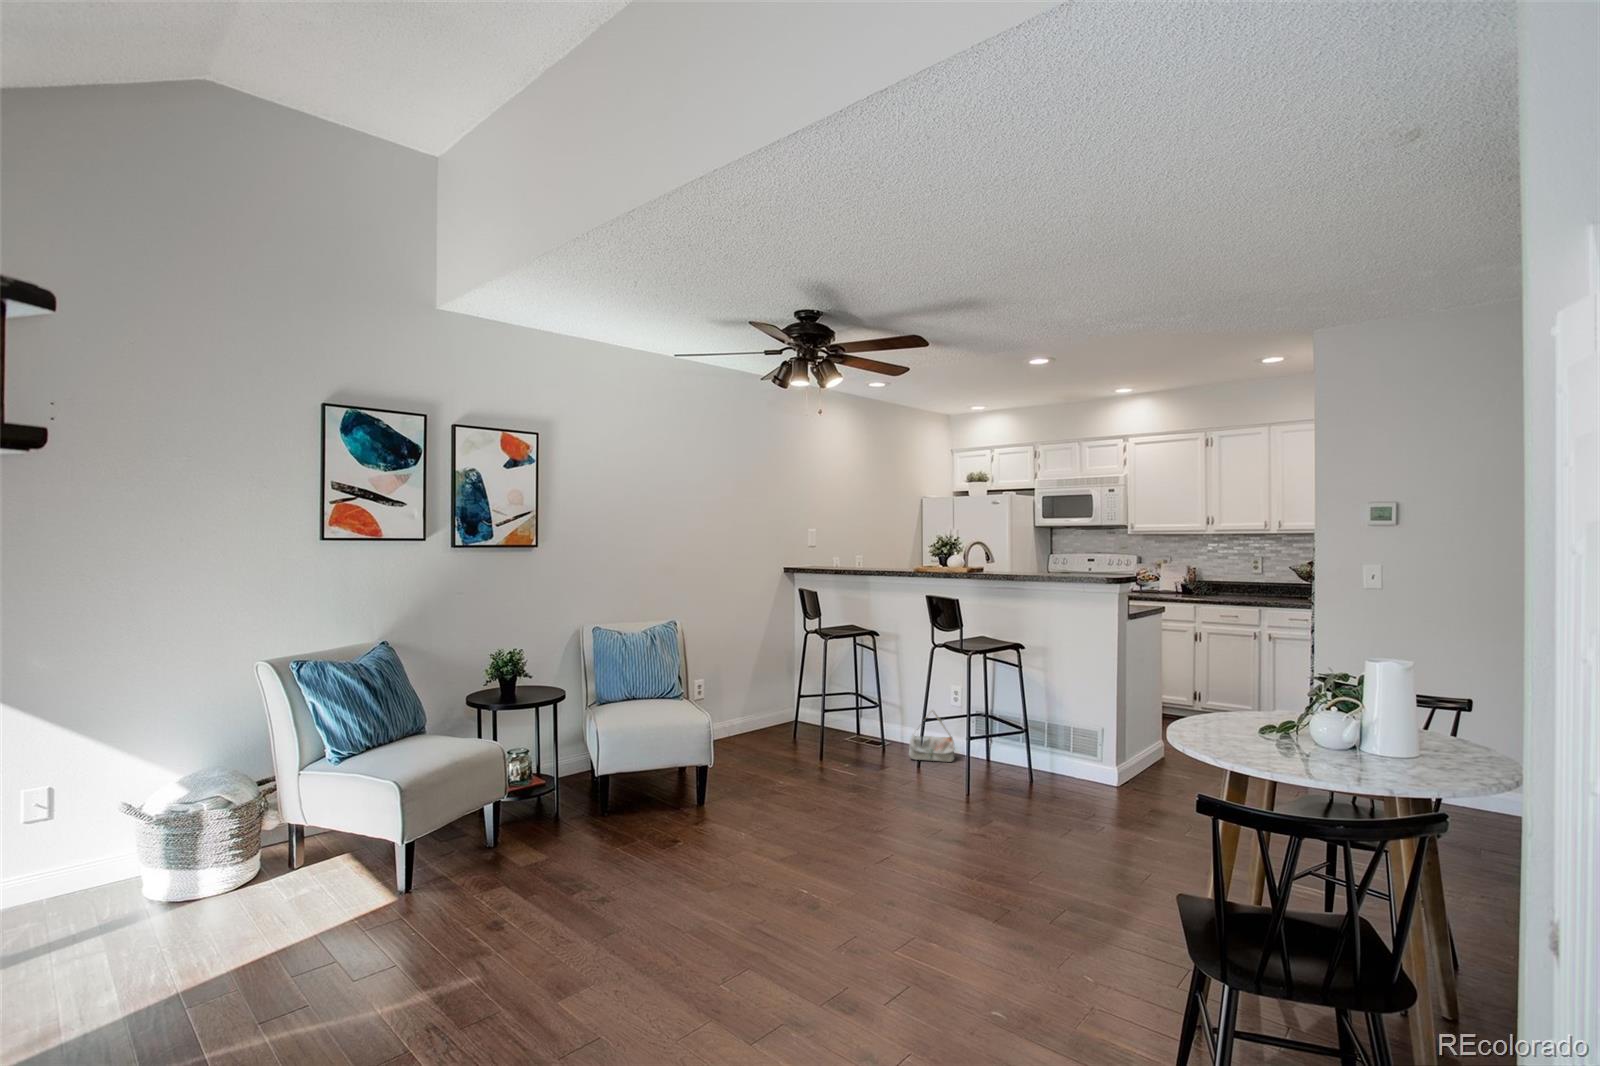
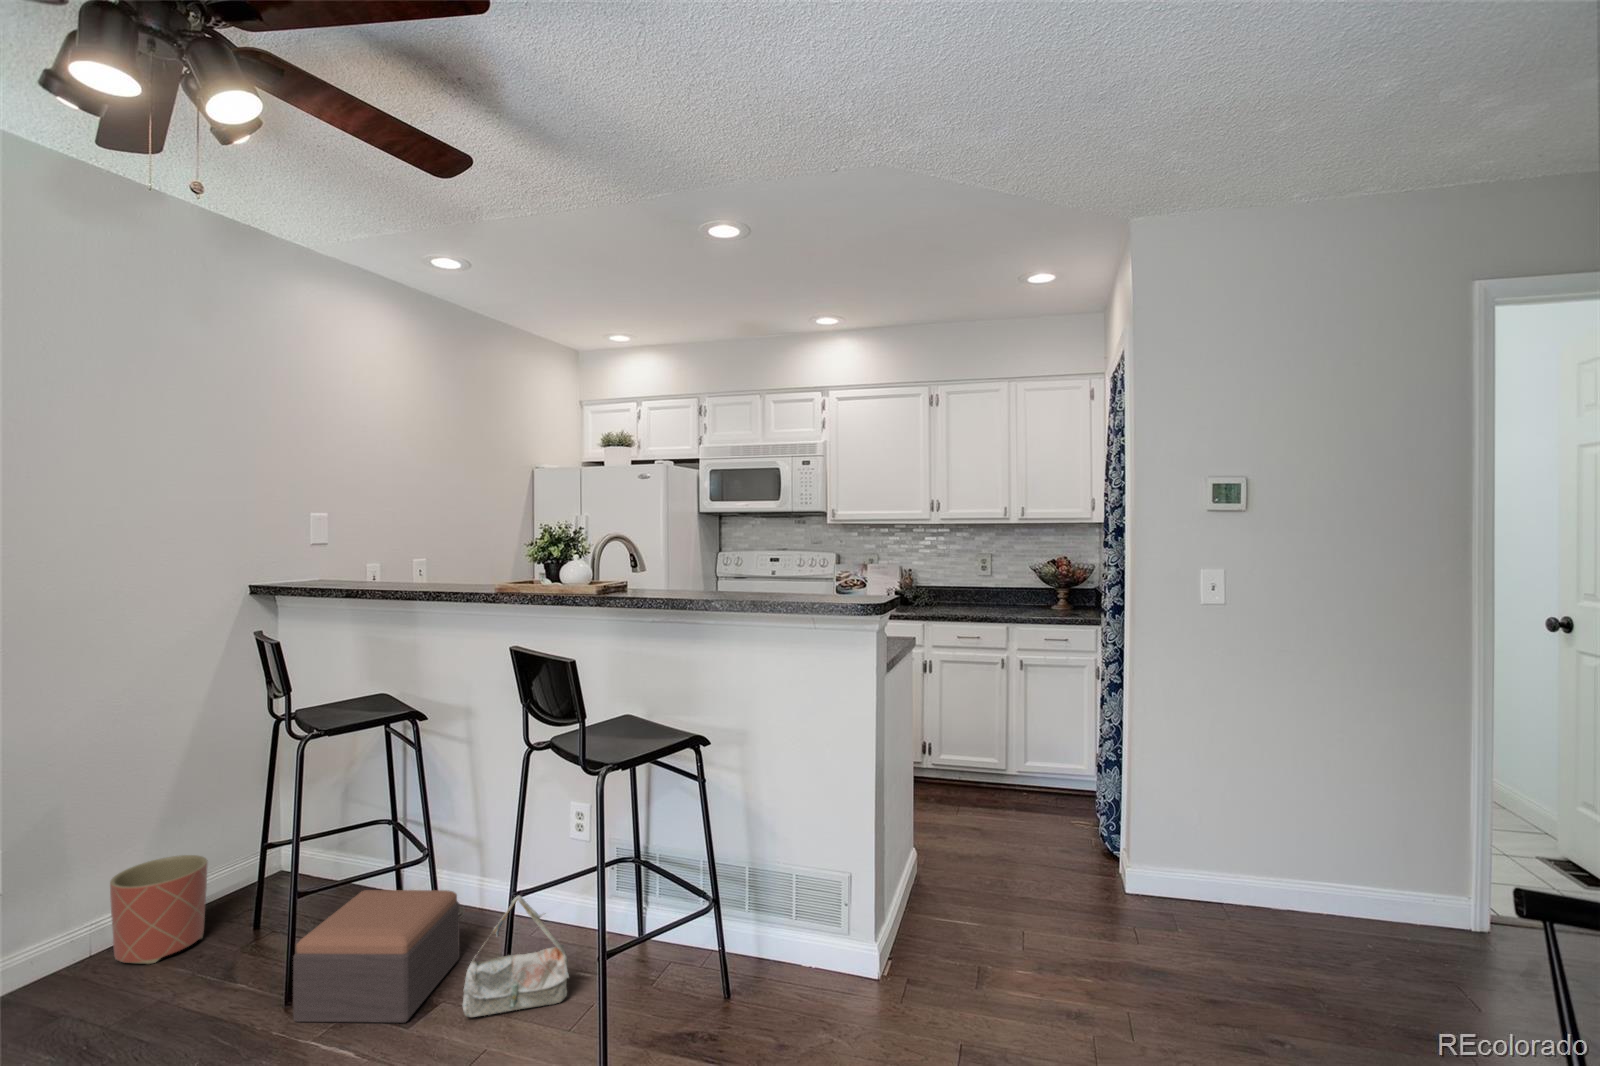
planter: none [759,687,792,728] -> present [110,855,208,964]
footstool: none [840,707,903,757] -> present [293,890,460,1023]

